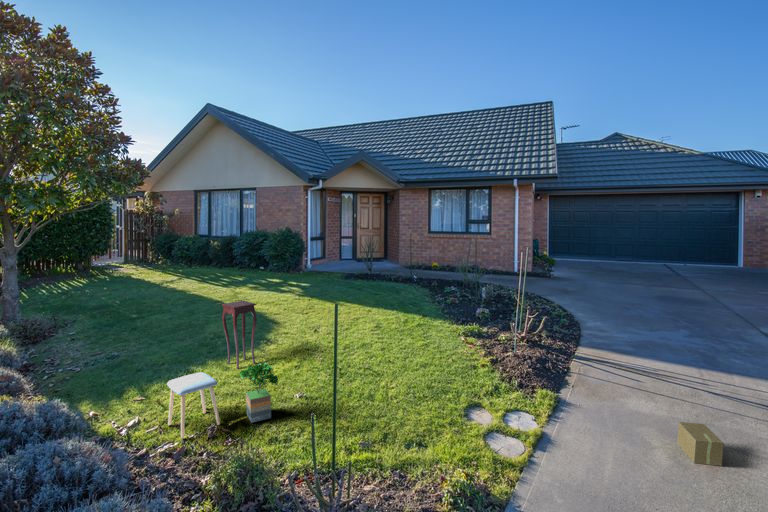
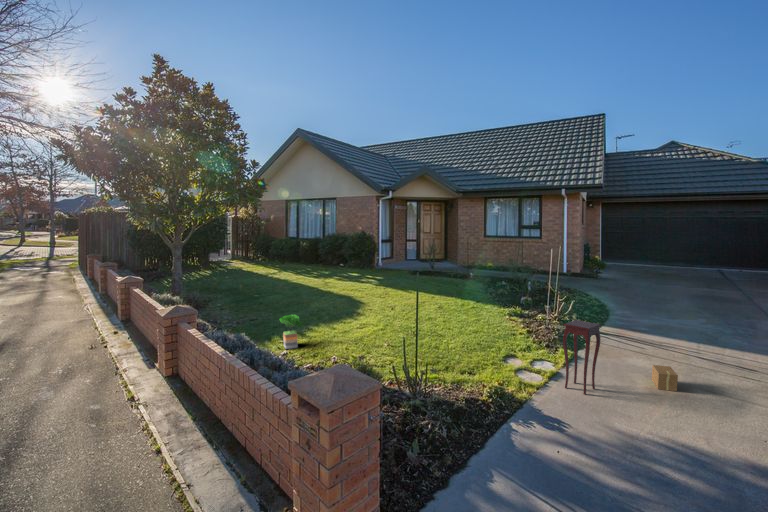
side table: present [222,301,257,369] -> present [563,320,601,395]
potted tree: present [240,363,278,423] -> present [280,315,302,349]
stool: present [167,372,220,439] -> none [307,324,340,362]

